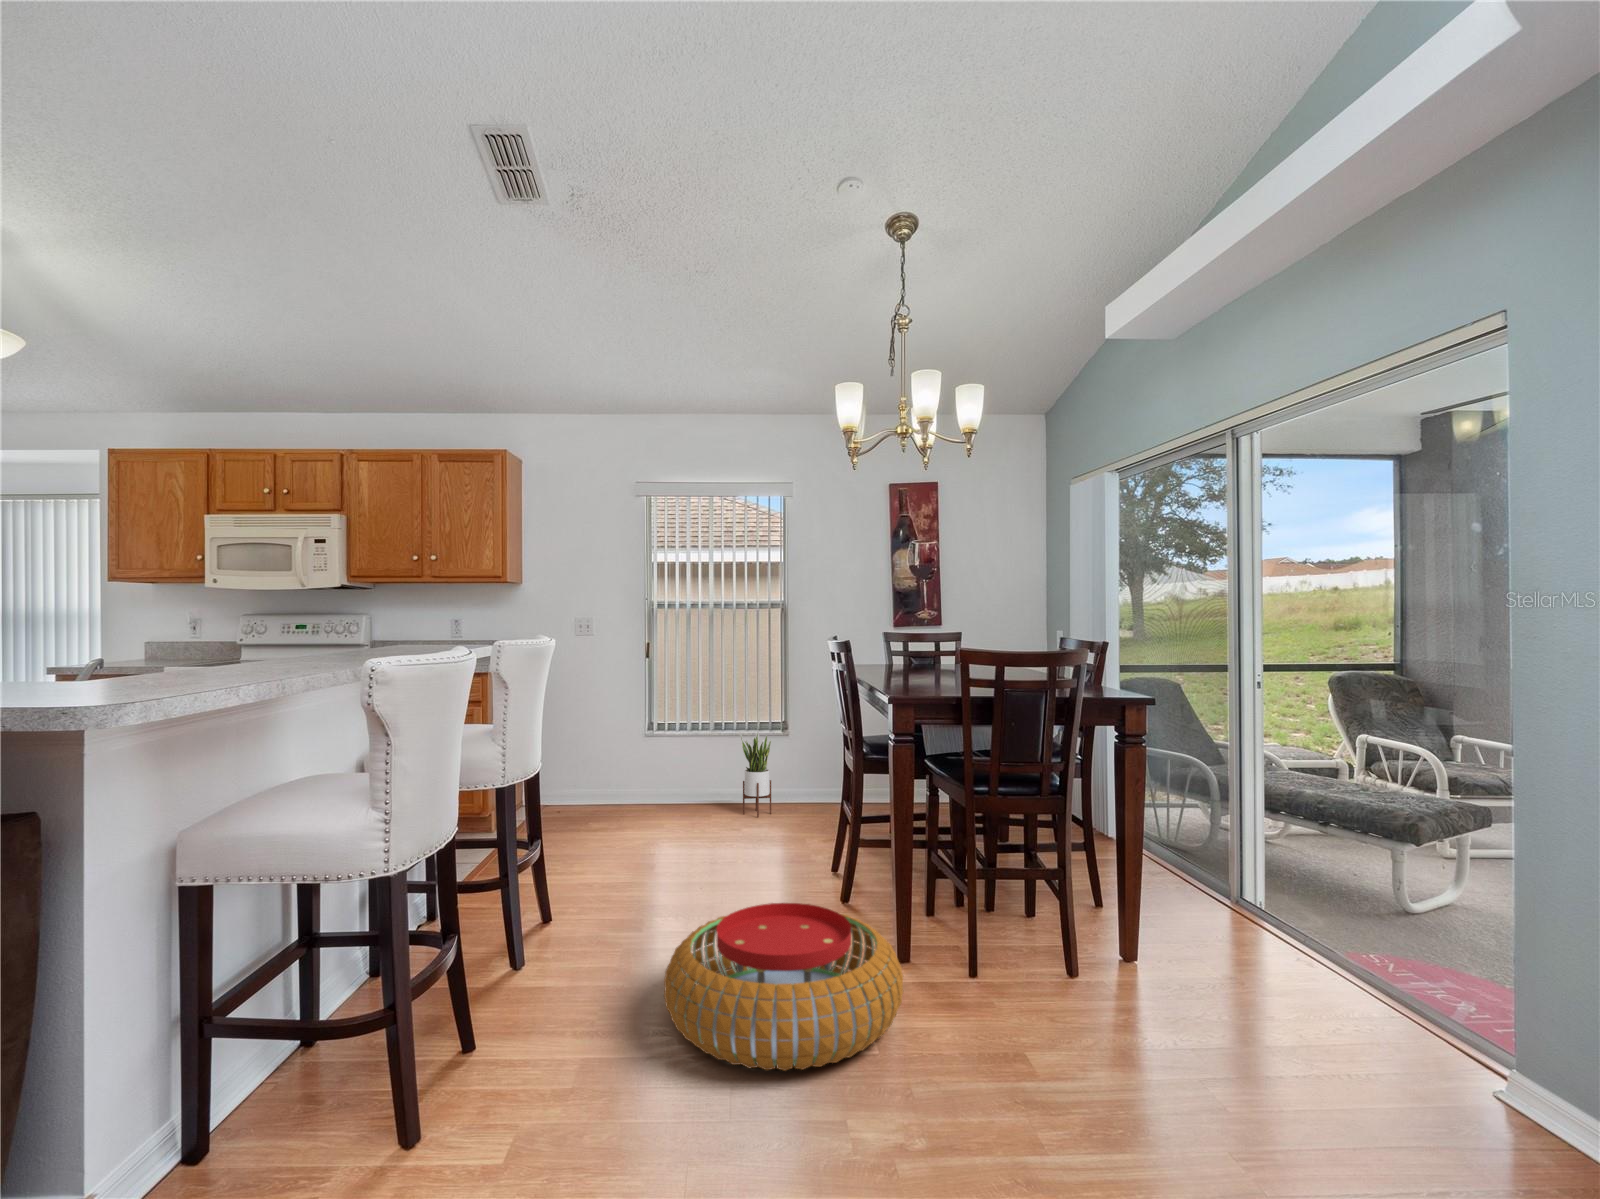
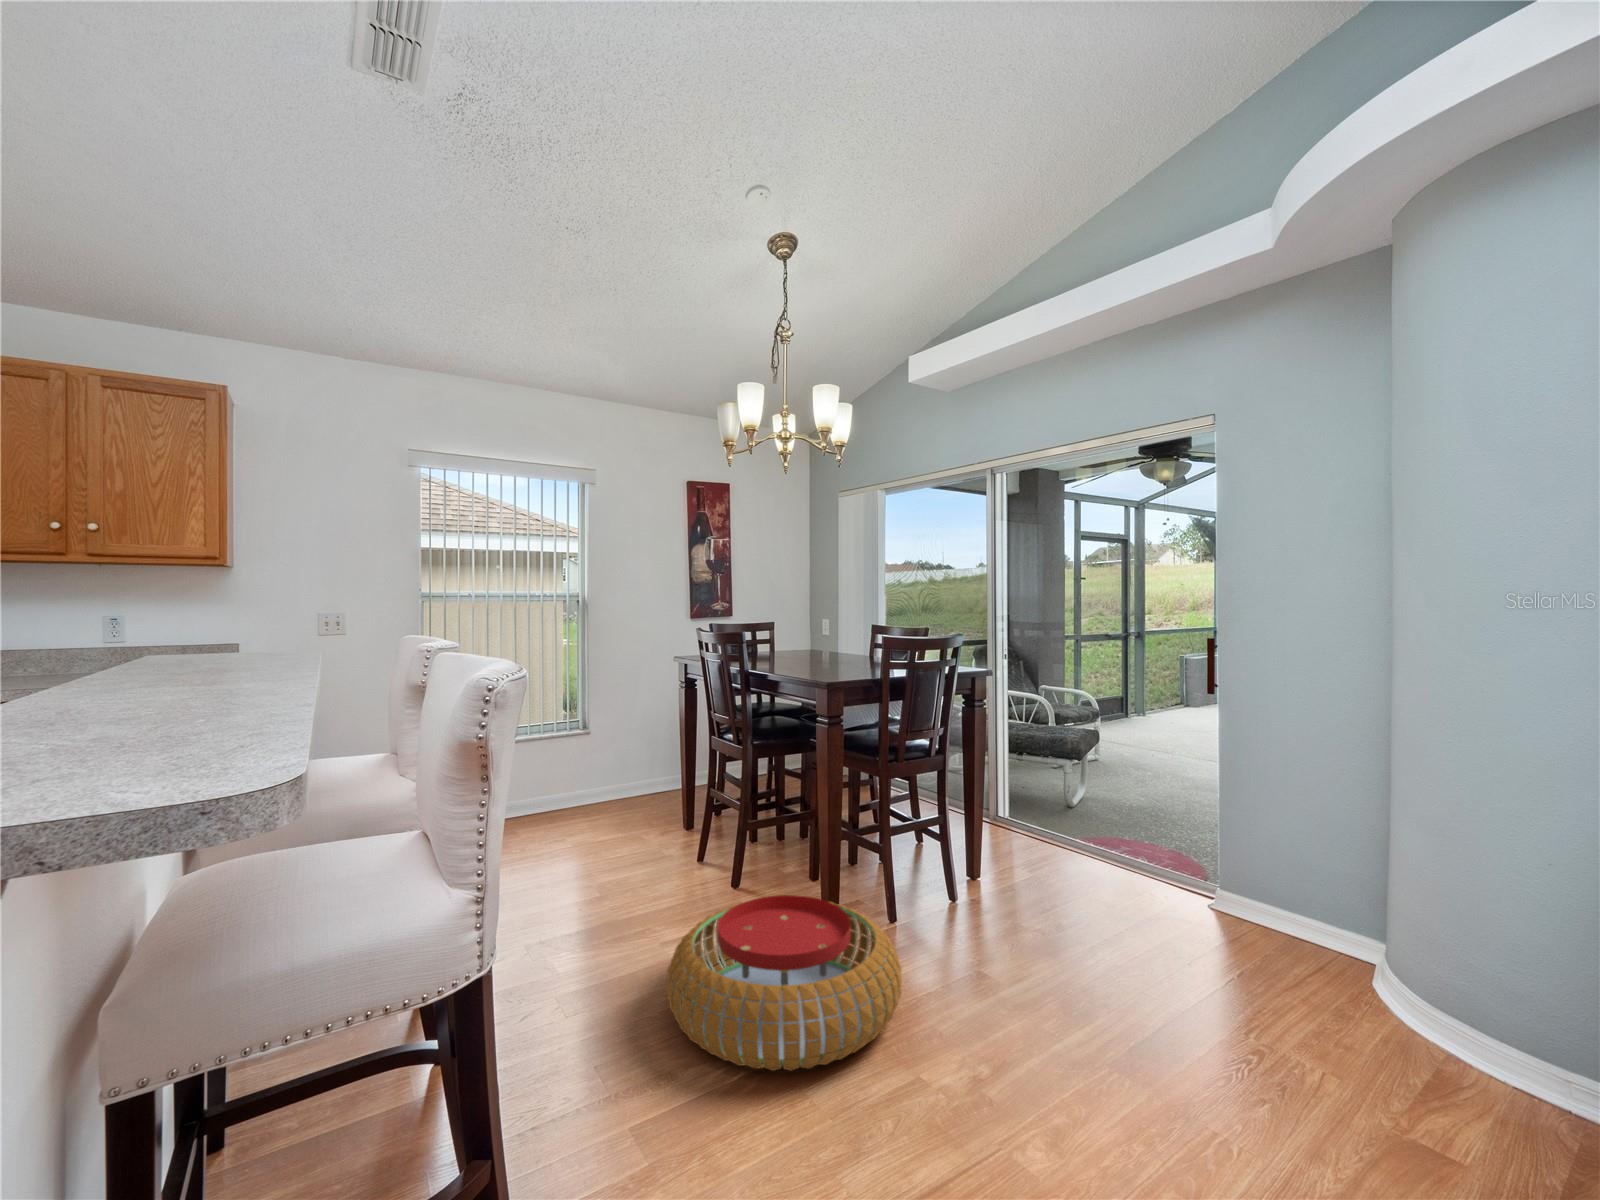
potted plant: present [739,730,771,817] -> none [547,727,579,818]

